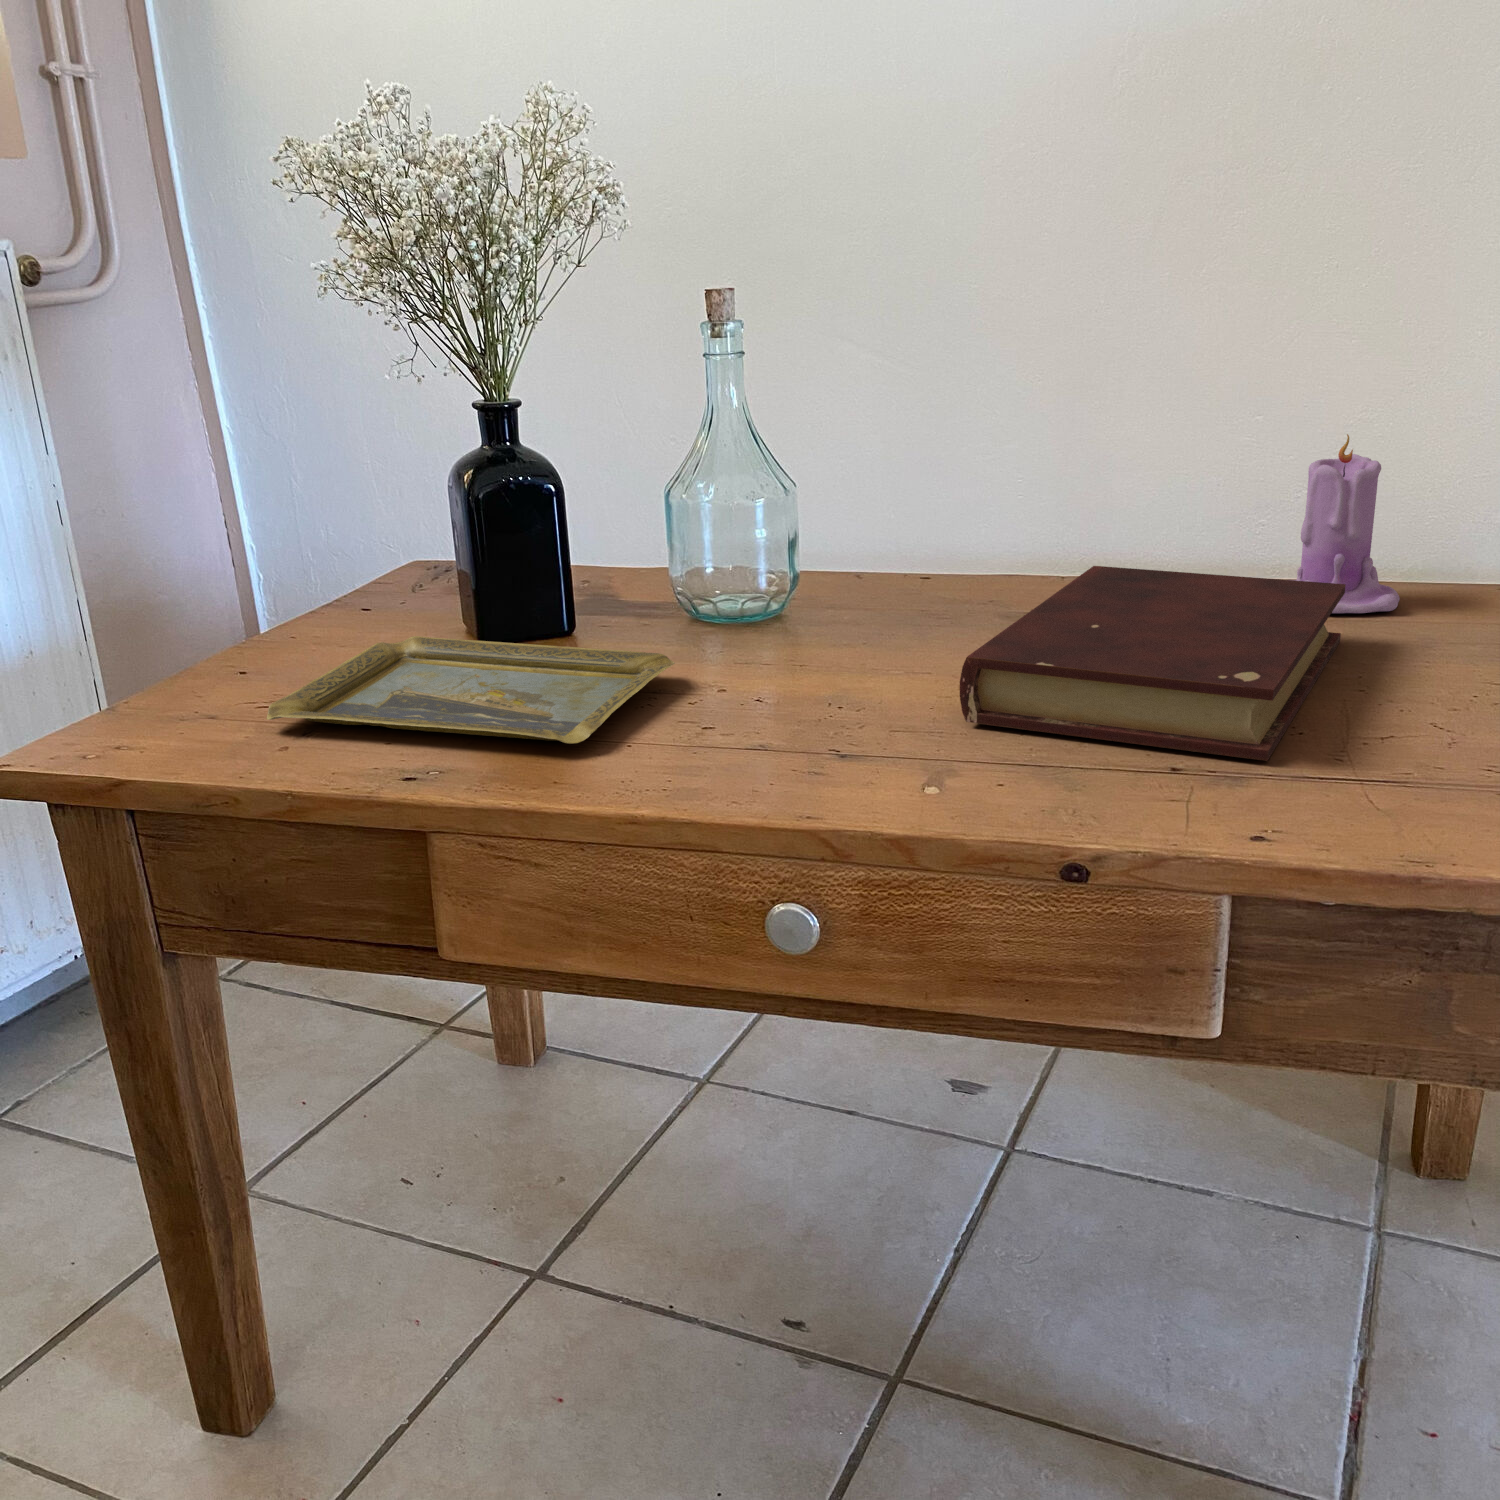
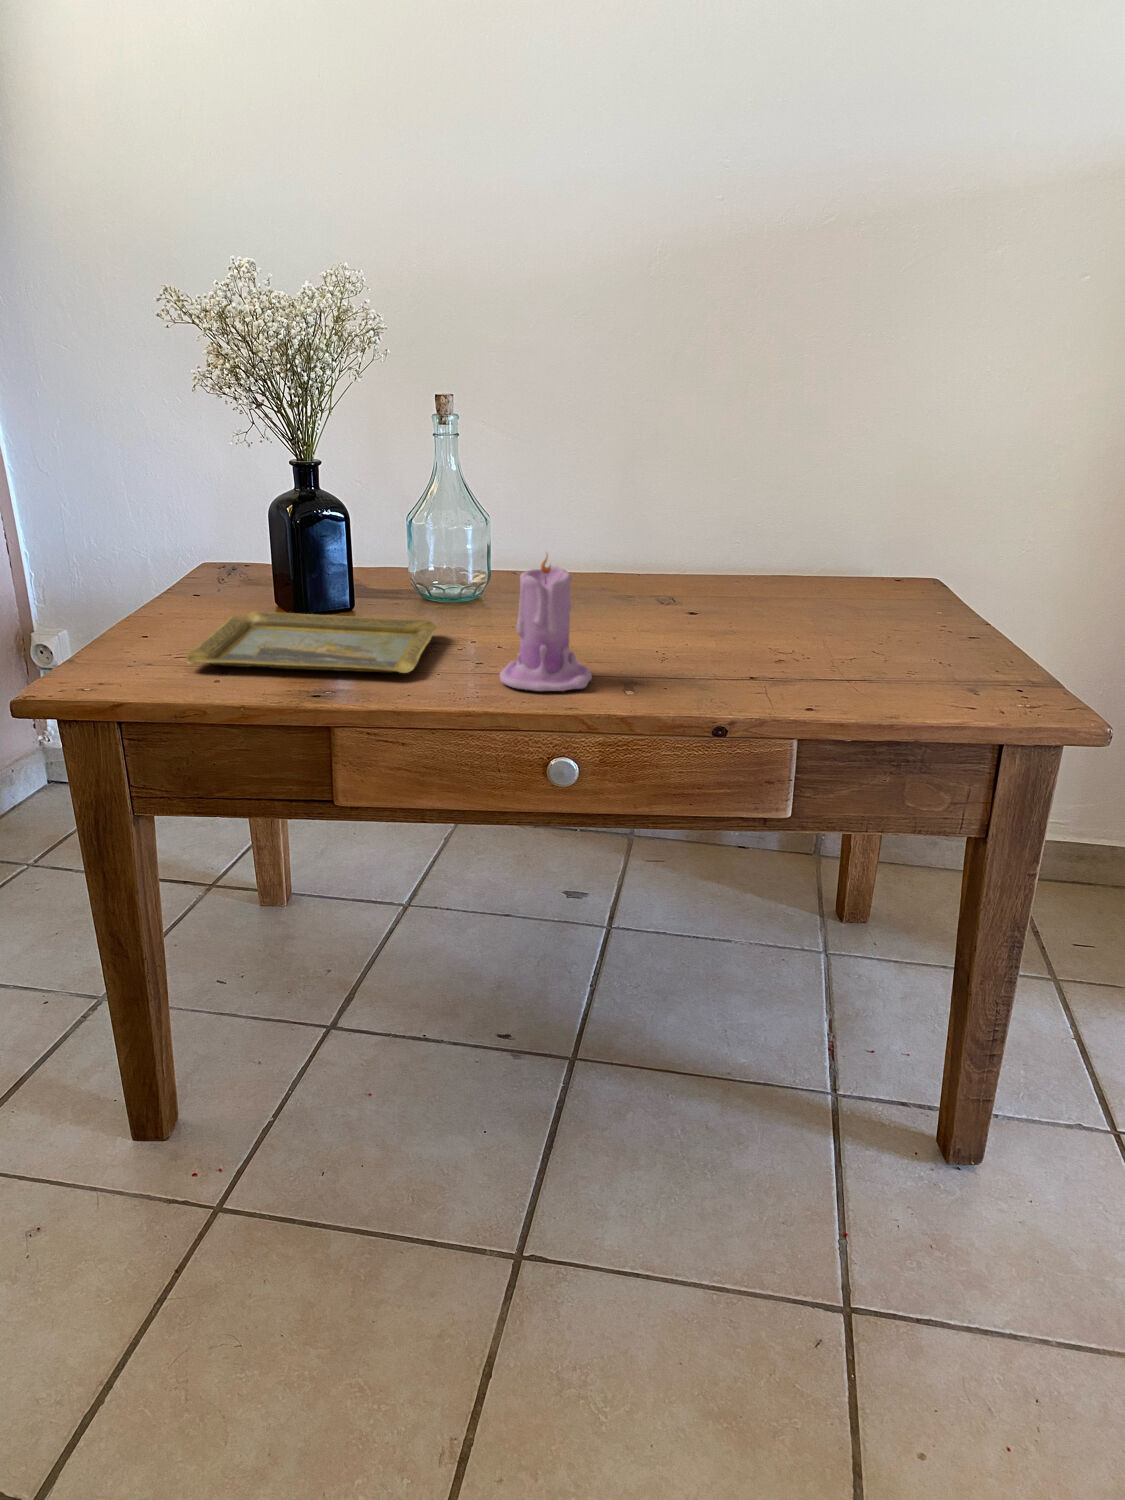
candle: present [1296,434,1400,613] -> present [500,554,592,691]
book: present [960,566,1346,761] -> none [626,567,815,672]

